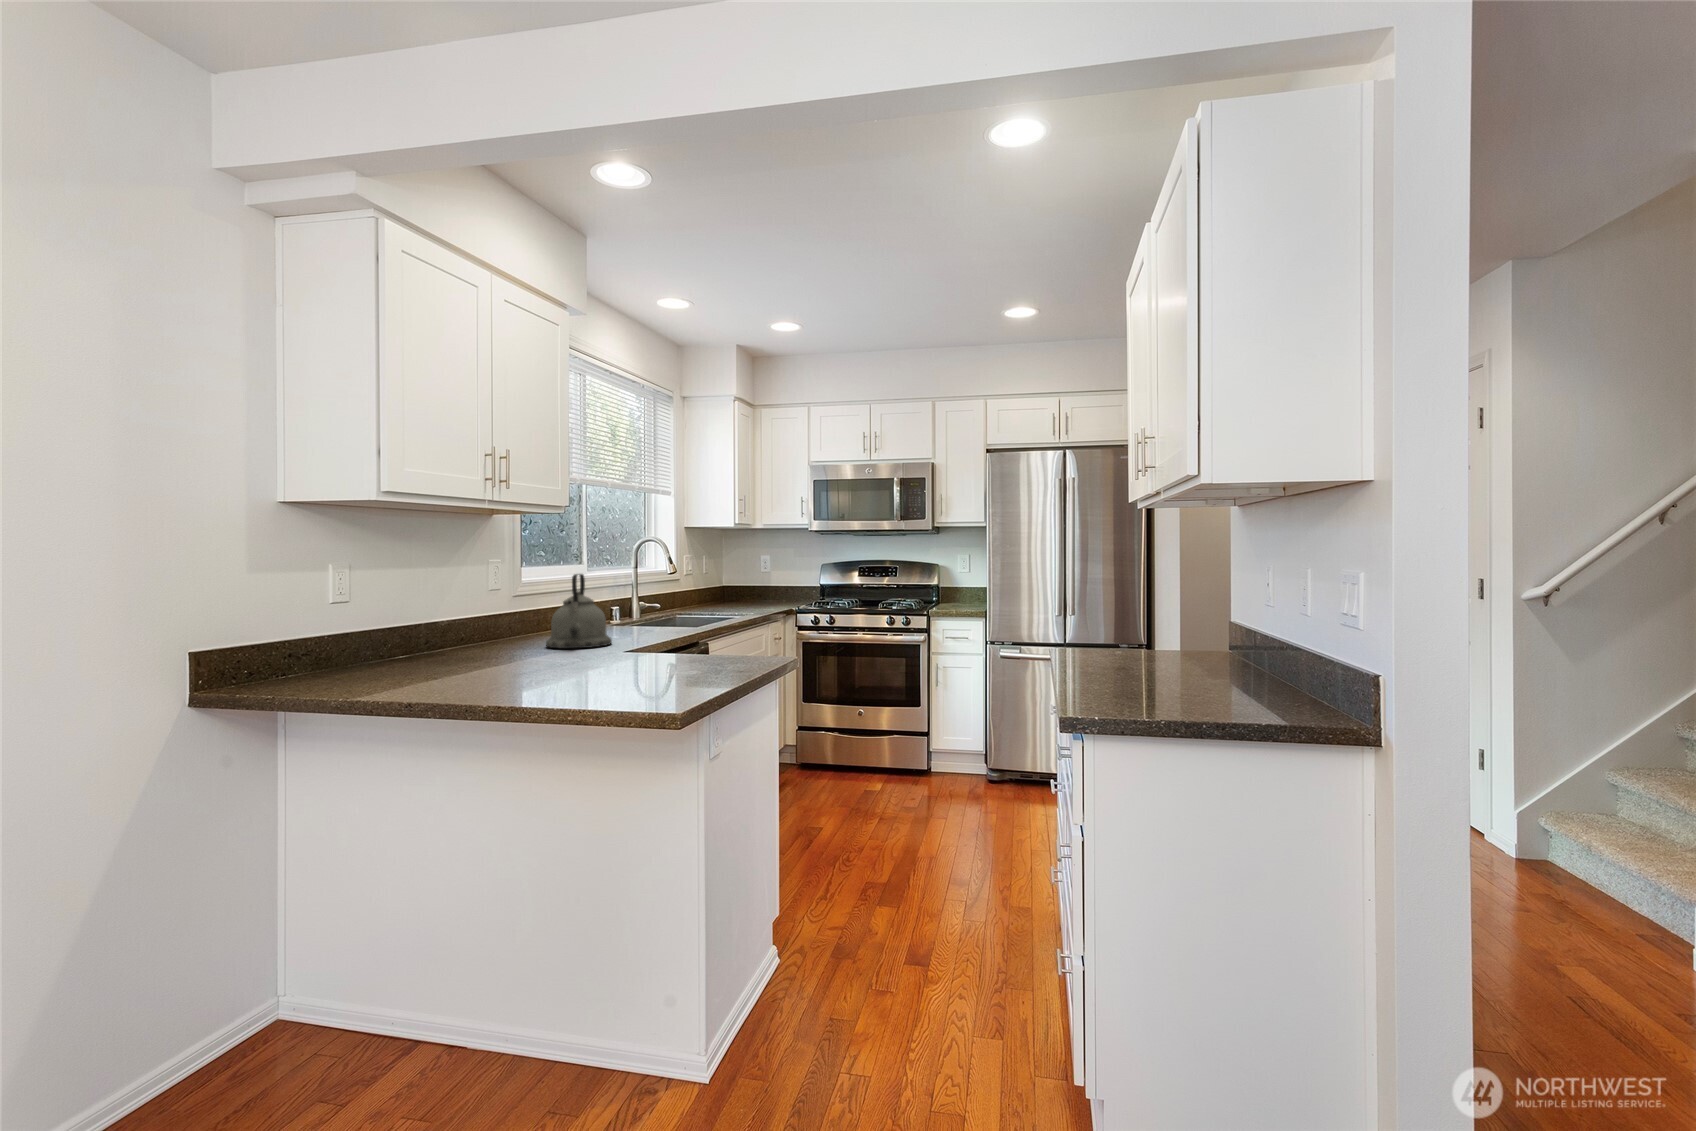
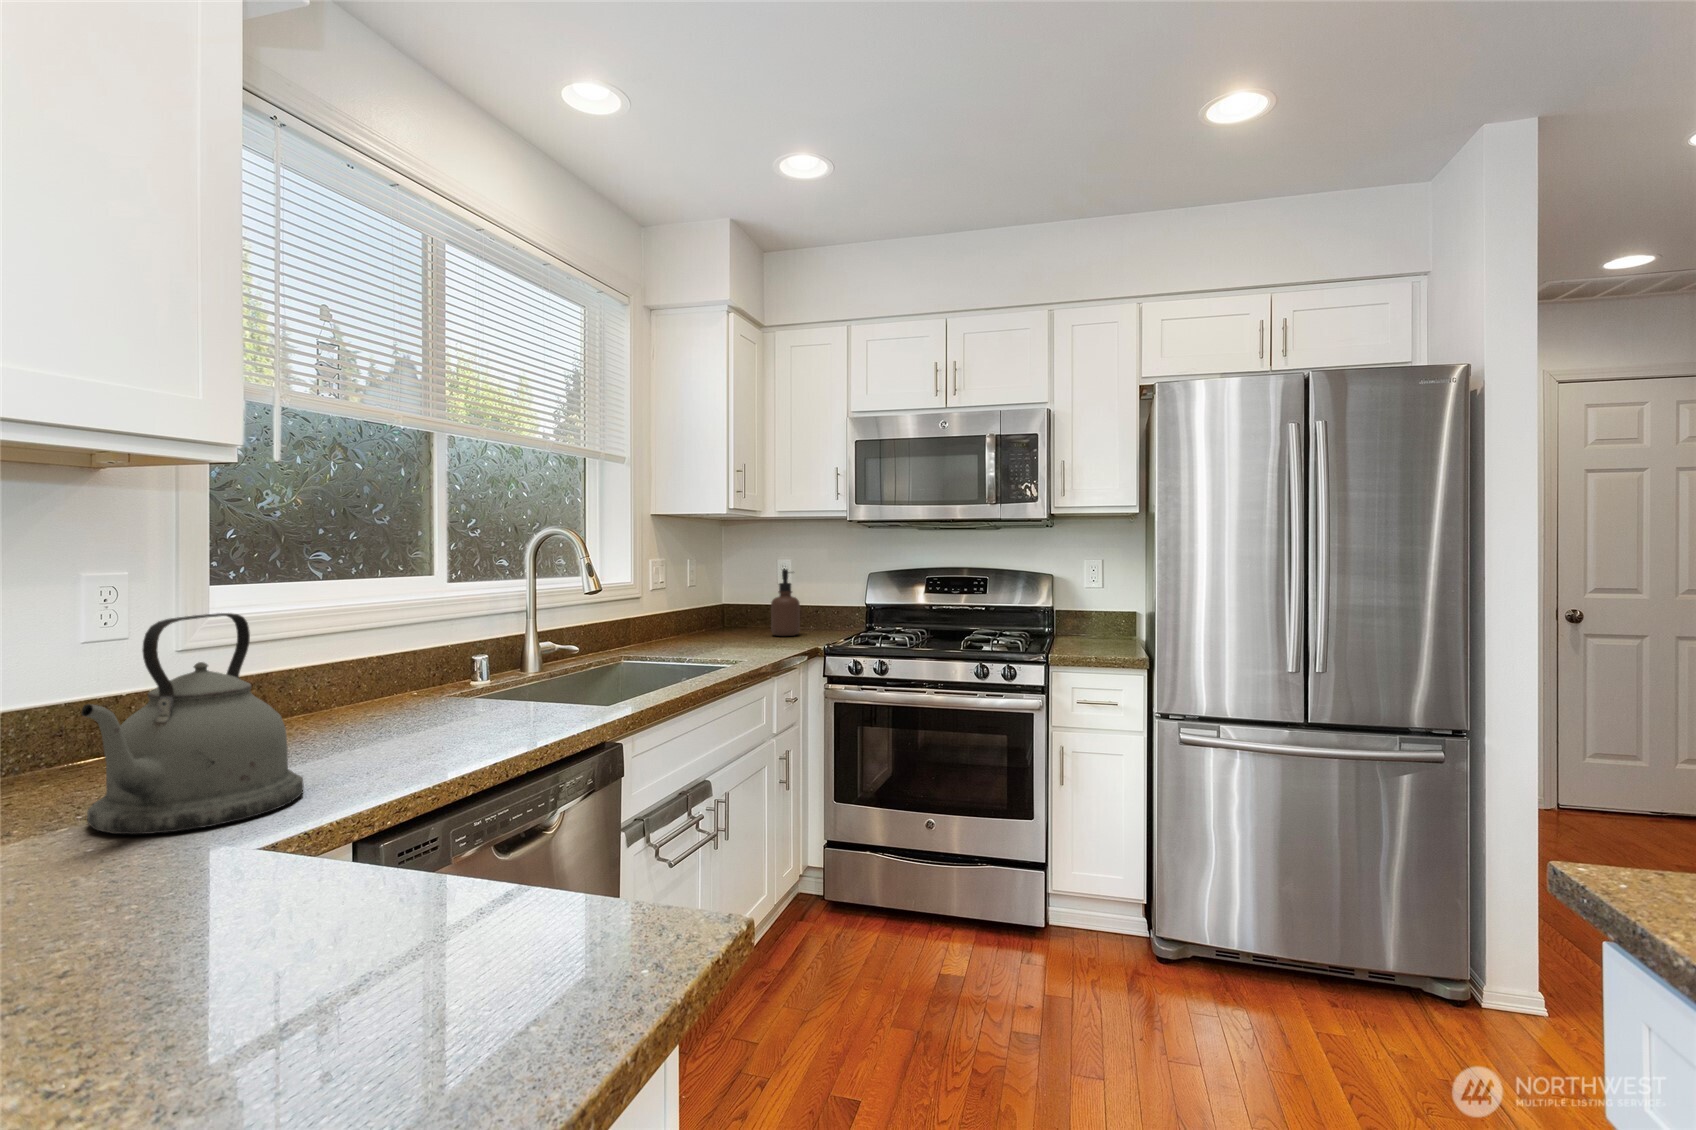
soap dispenser: none [762,562,780,603] -> present [771,569,800,636]

